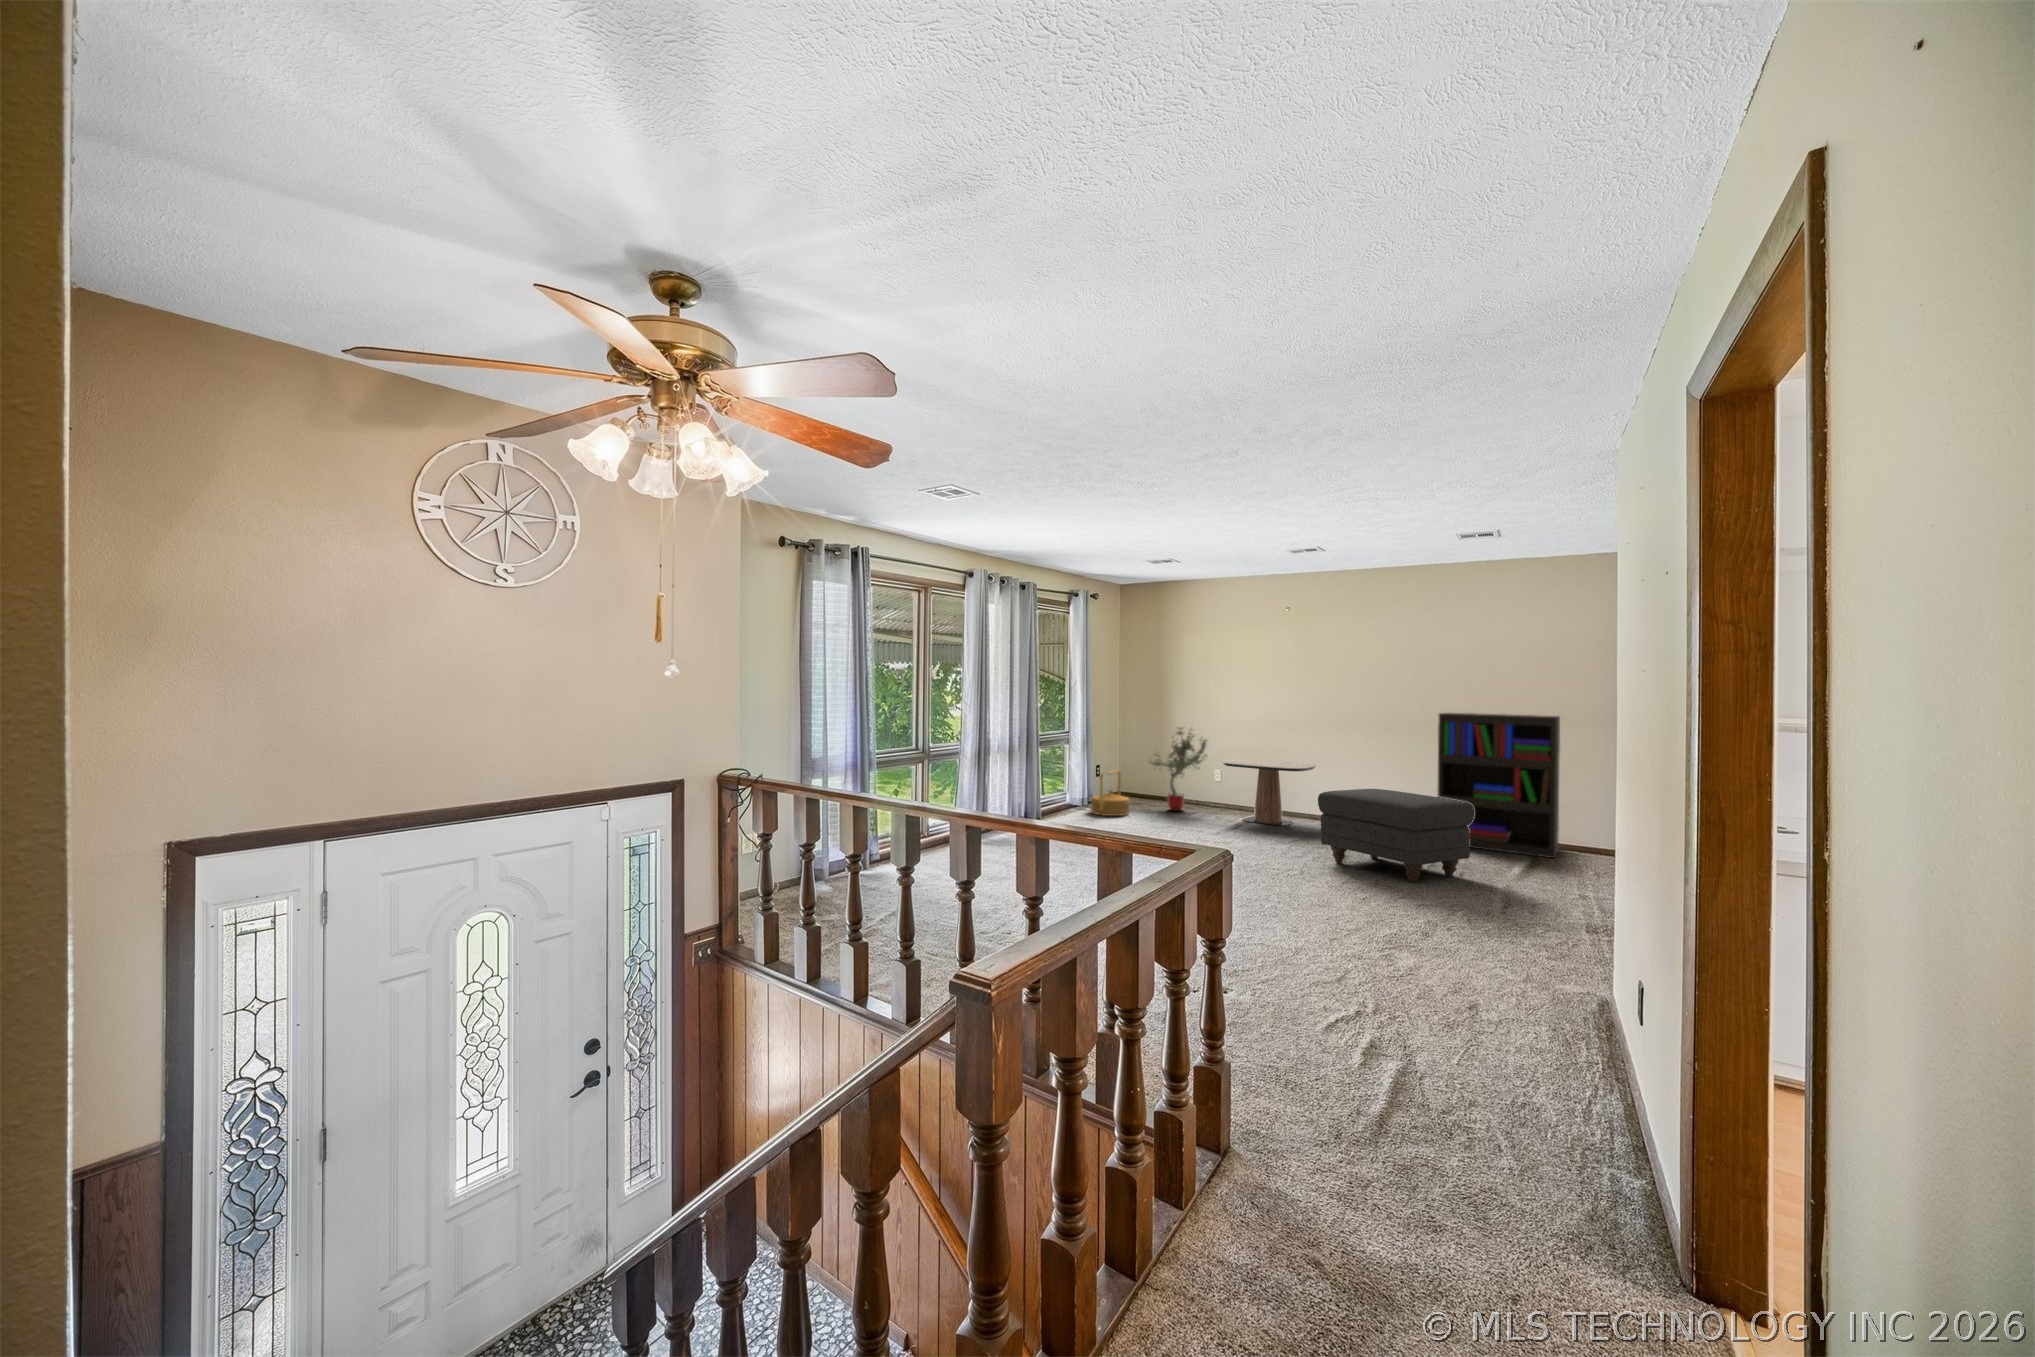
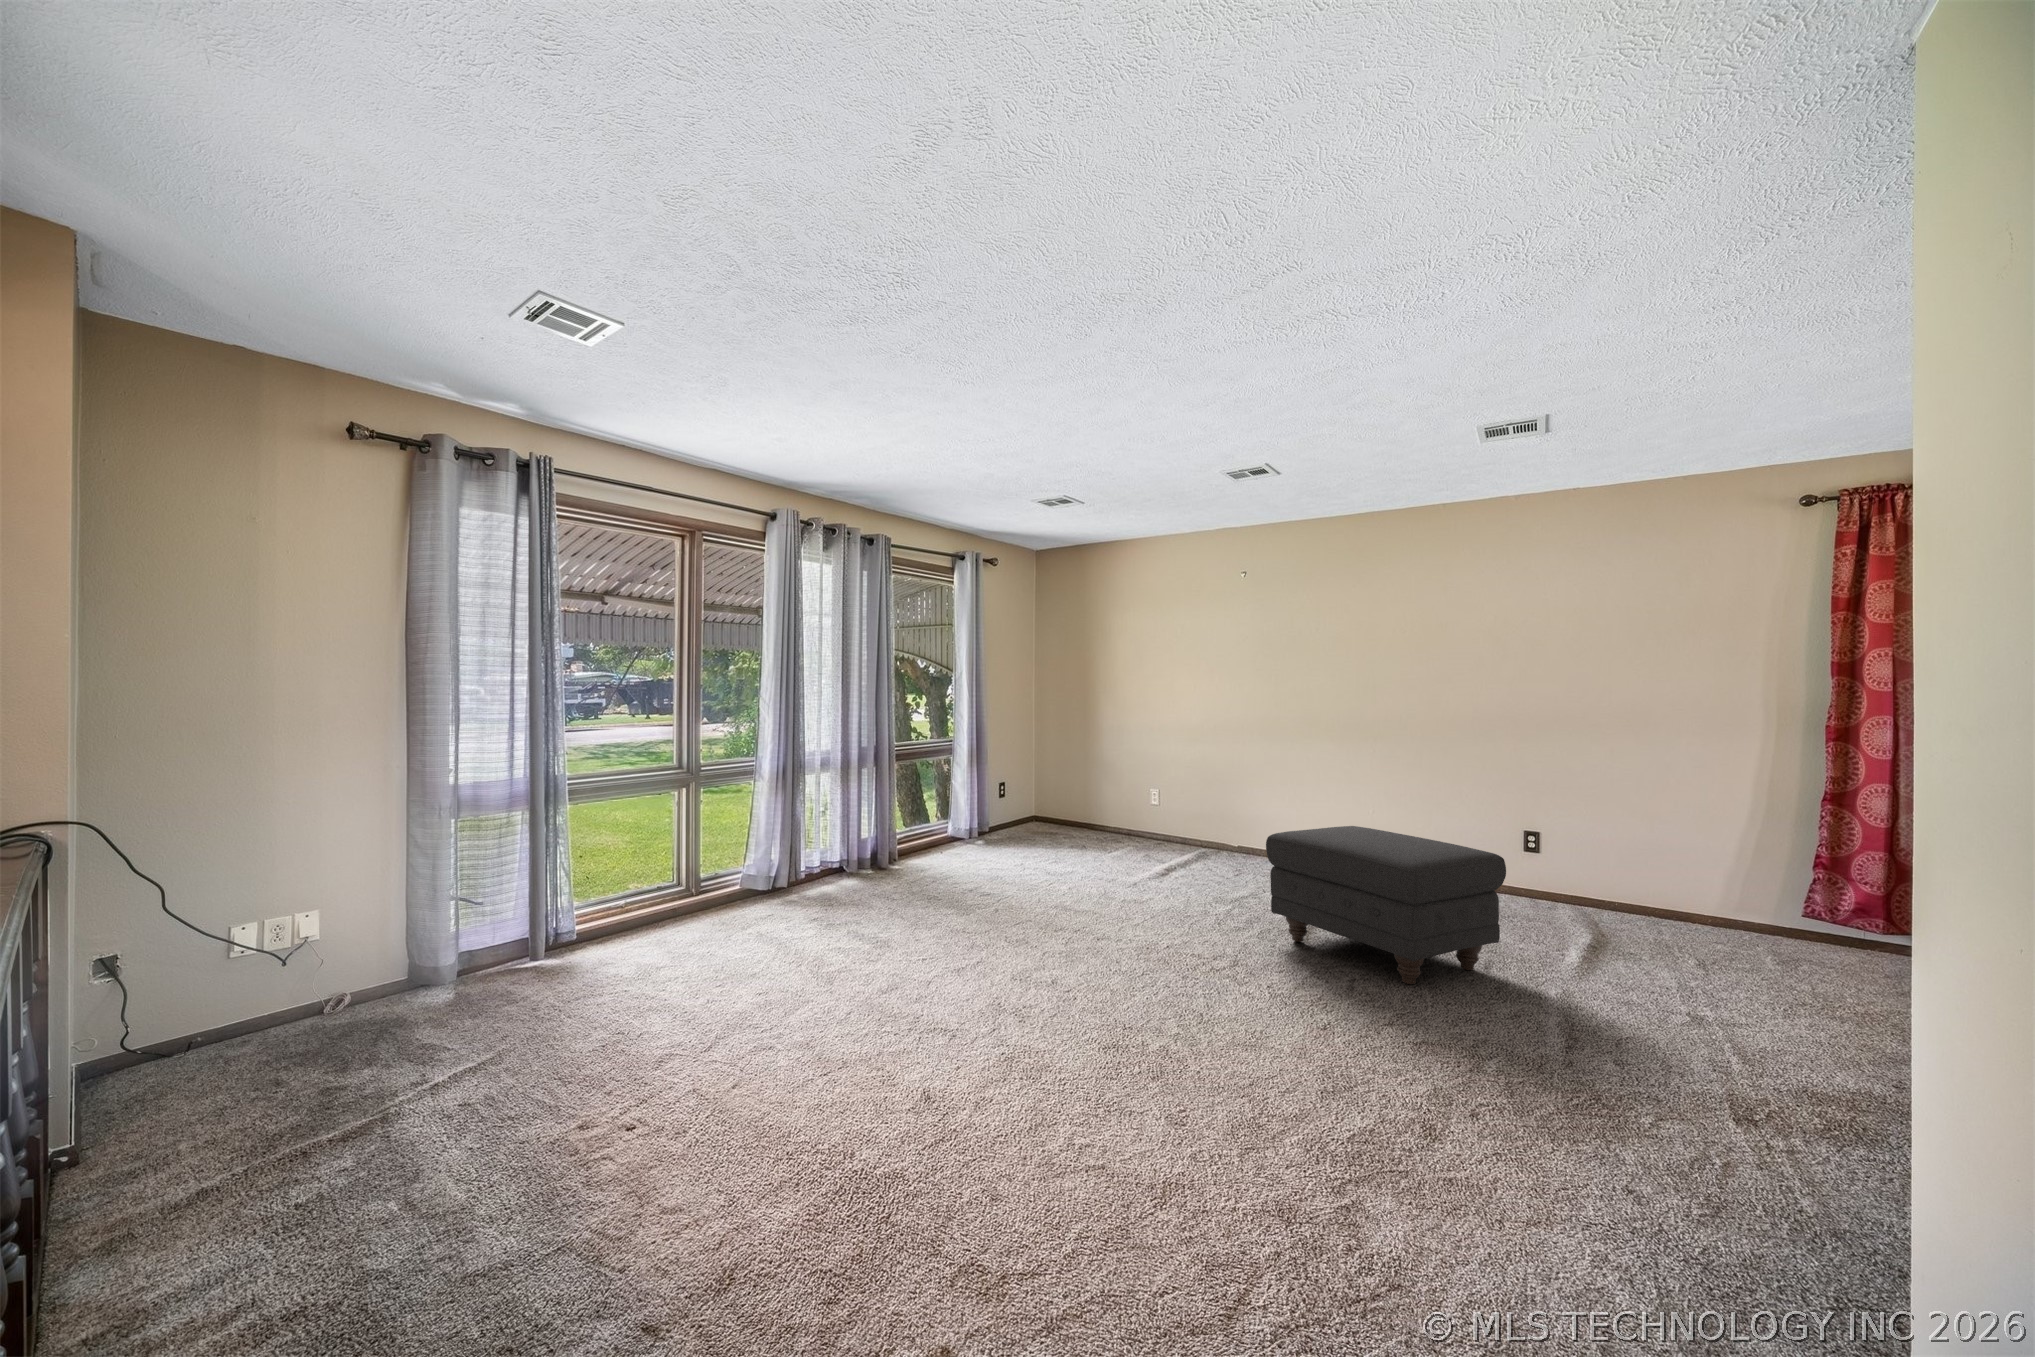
bookshelf: present [1437,713,1560,858] -> none [1448,712,1628,930]
potted tree: present [1149,728,1207,811] -> none [1063,733,1140,846]
side table: present [1223,759,1316,826] -> none [1155,776,1280,870]
woven basket: present [1091,770,1130,816] -> none [980,791,1033,855]

